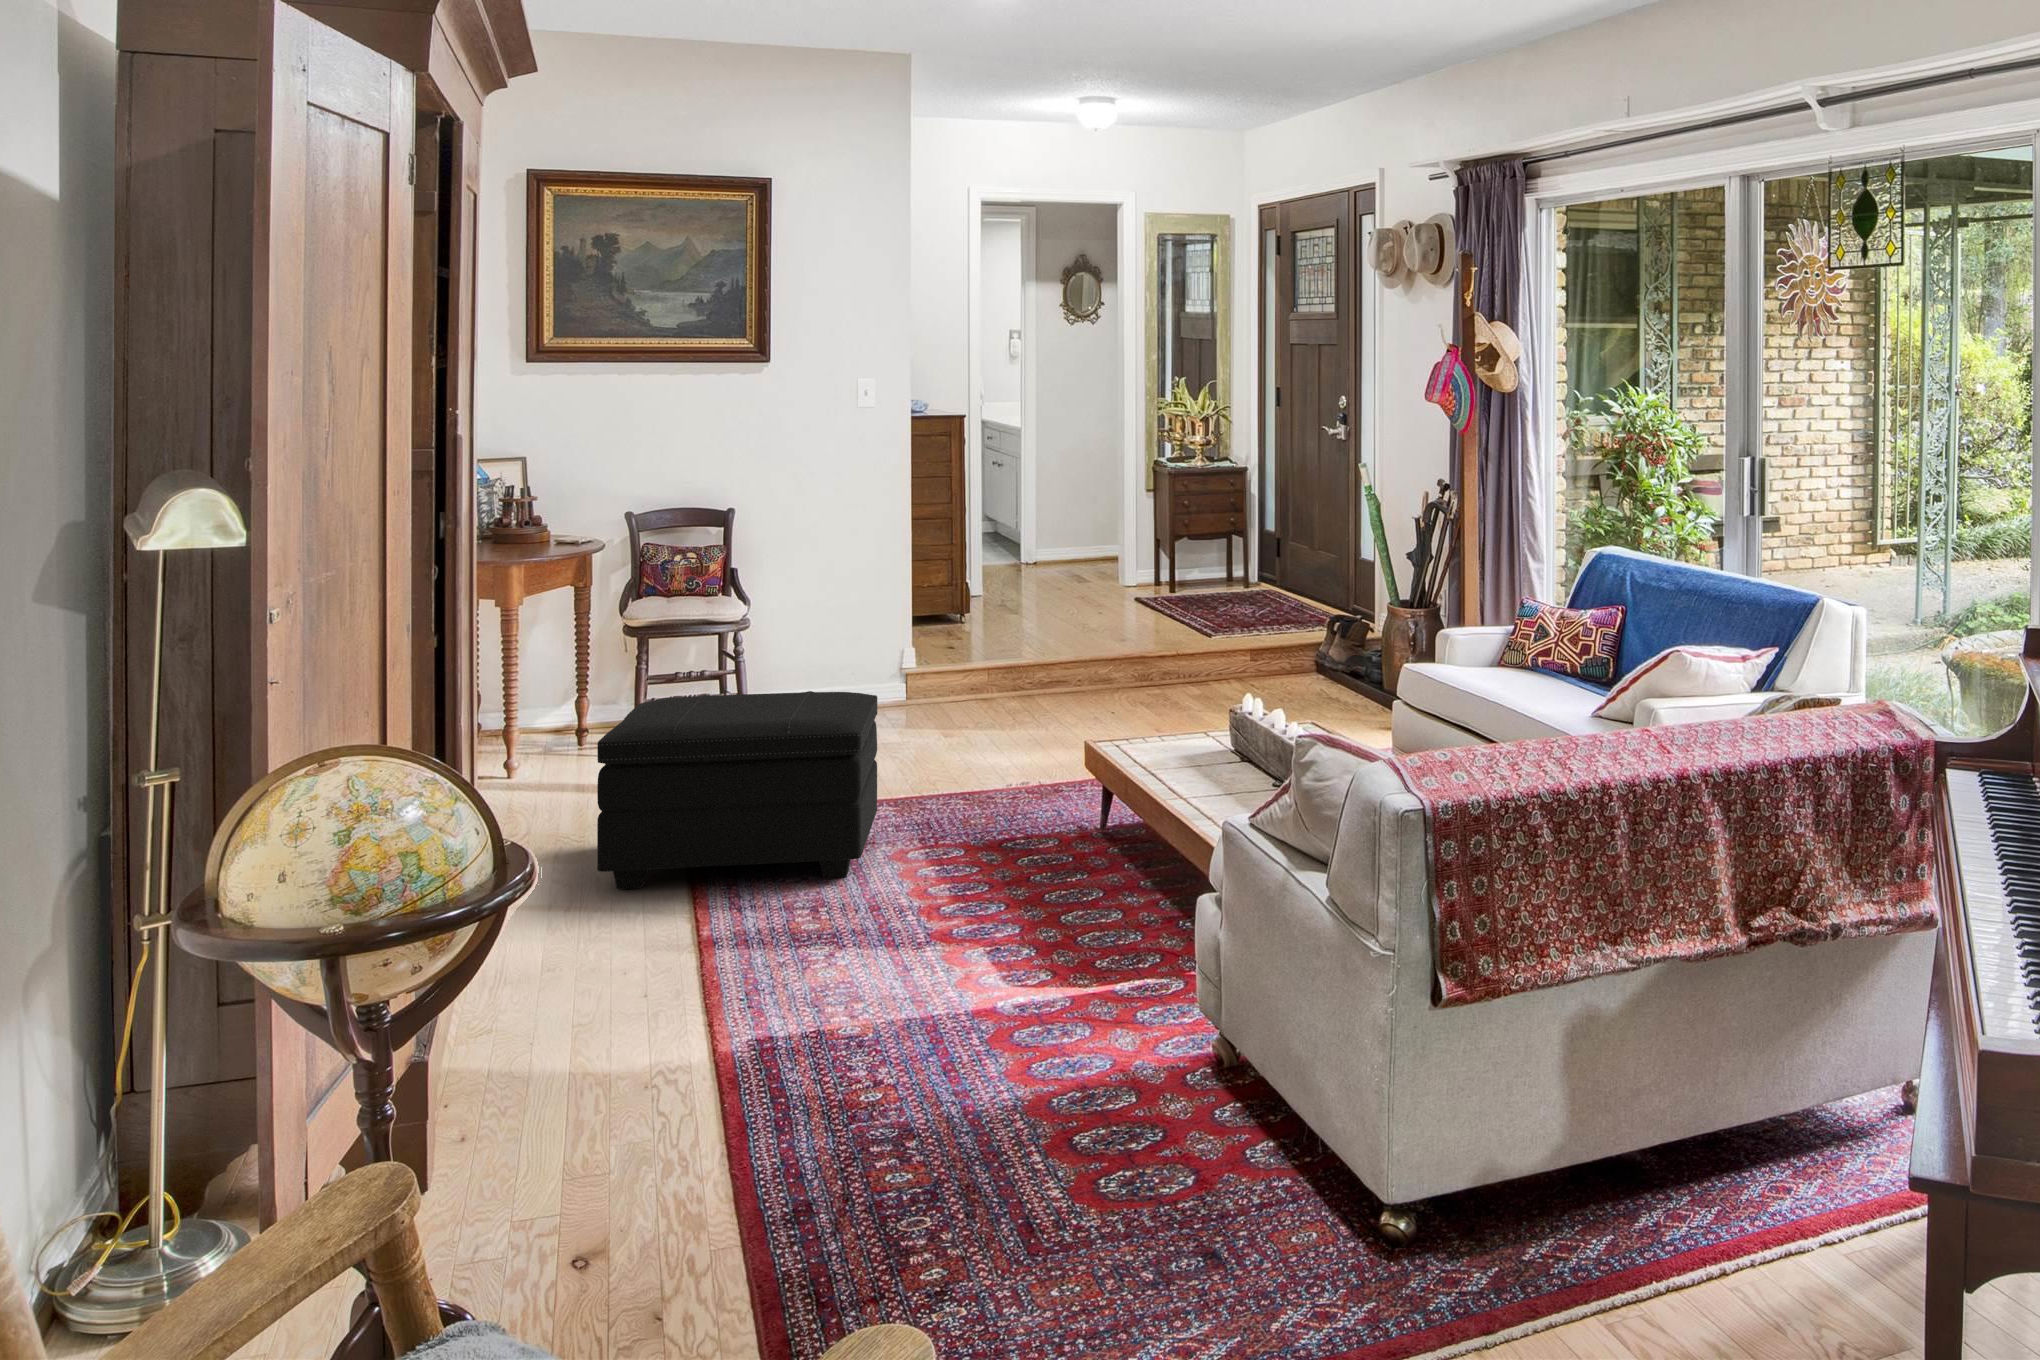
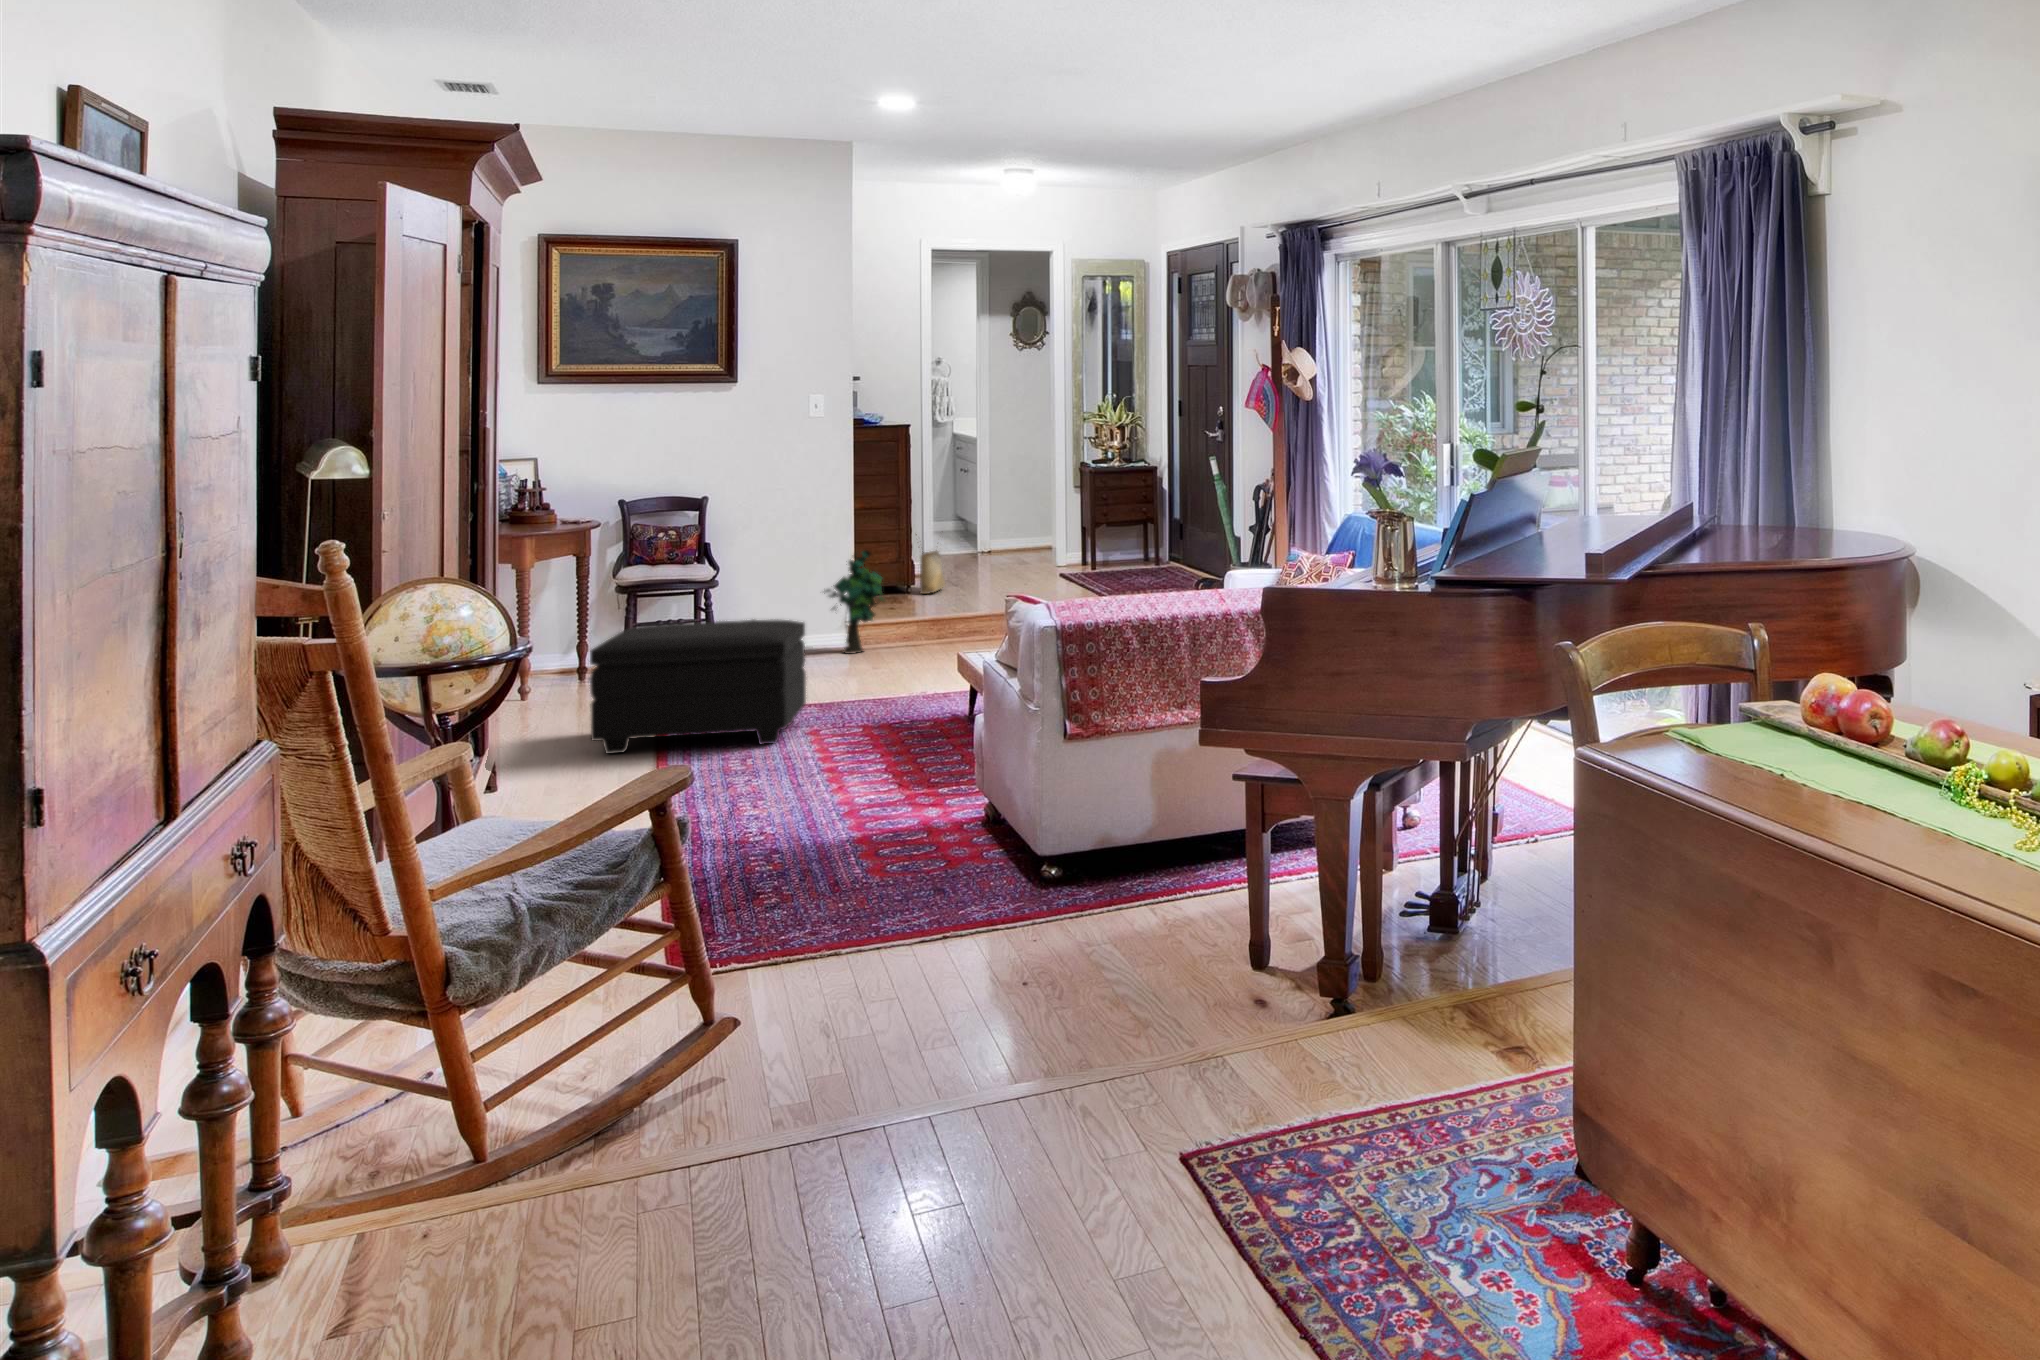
woven basket: none [970,547,1004,627] -> present [916,531,945,594]
decorative plant: none [871,578,952,714] -> present [826,550,884,654]

